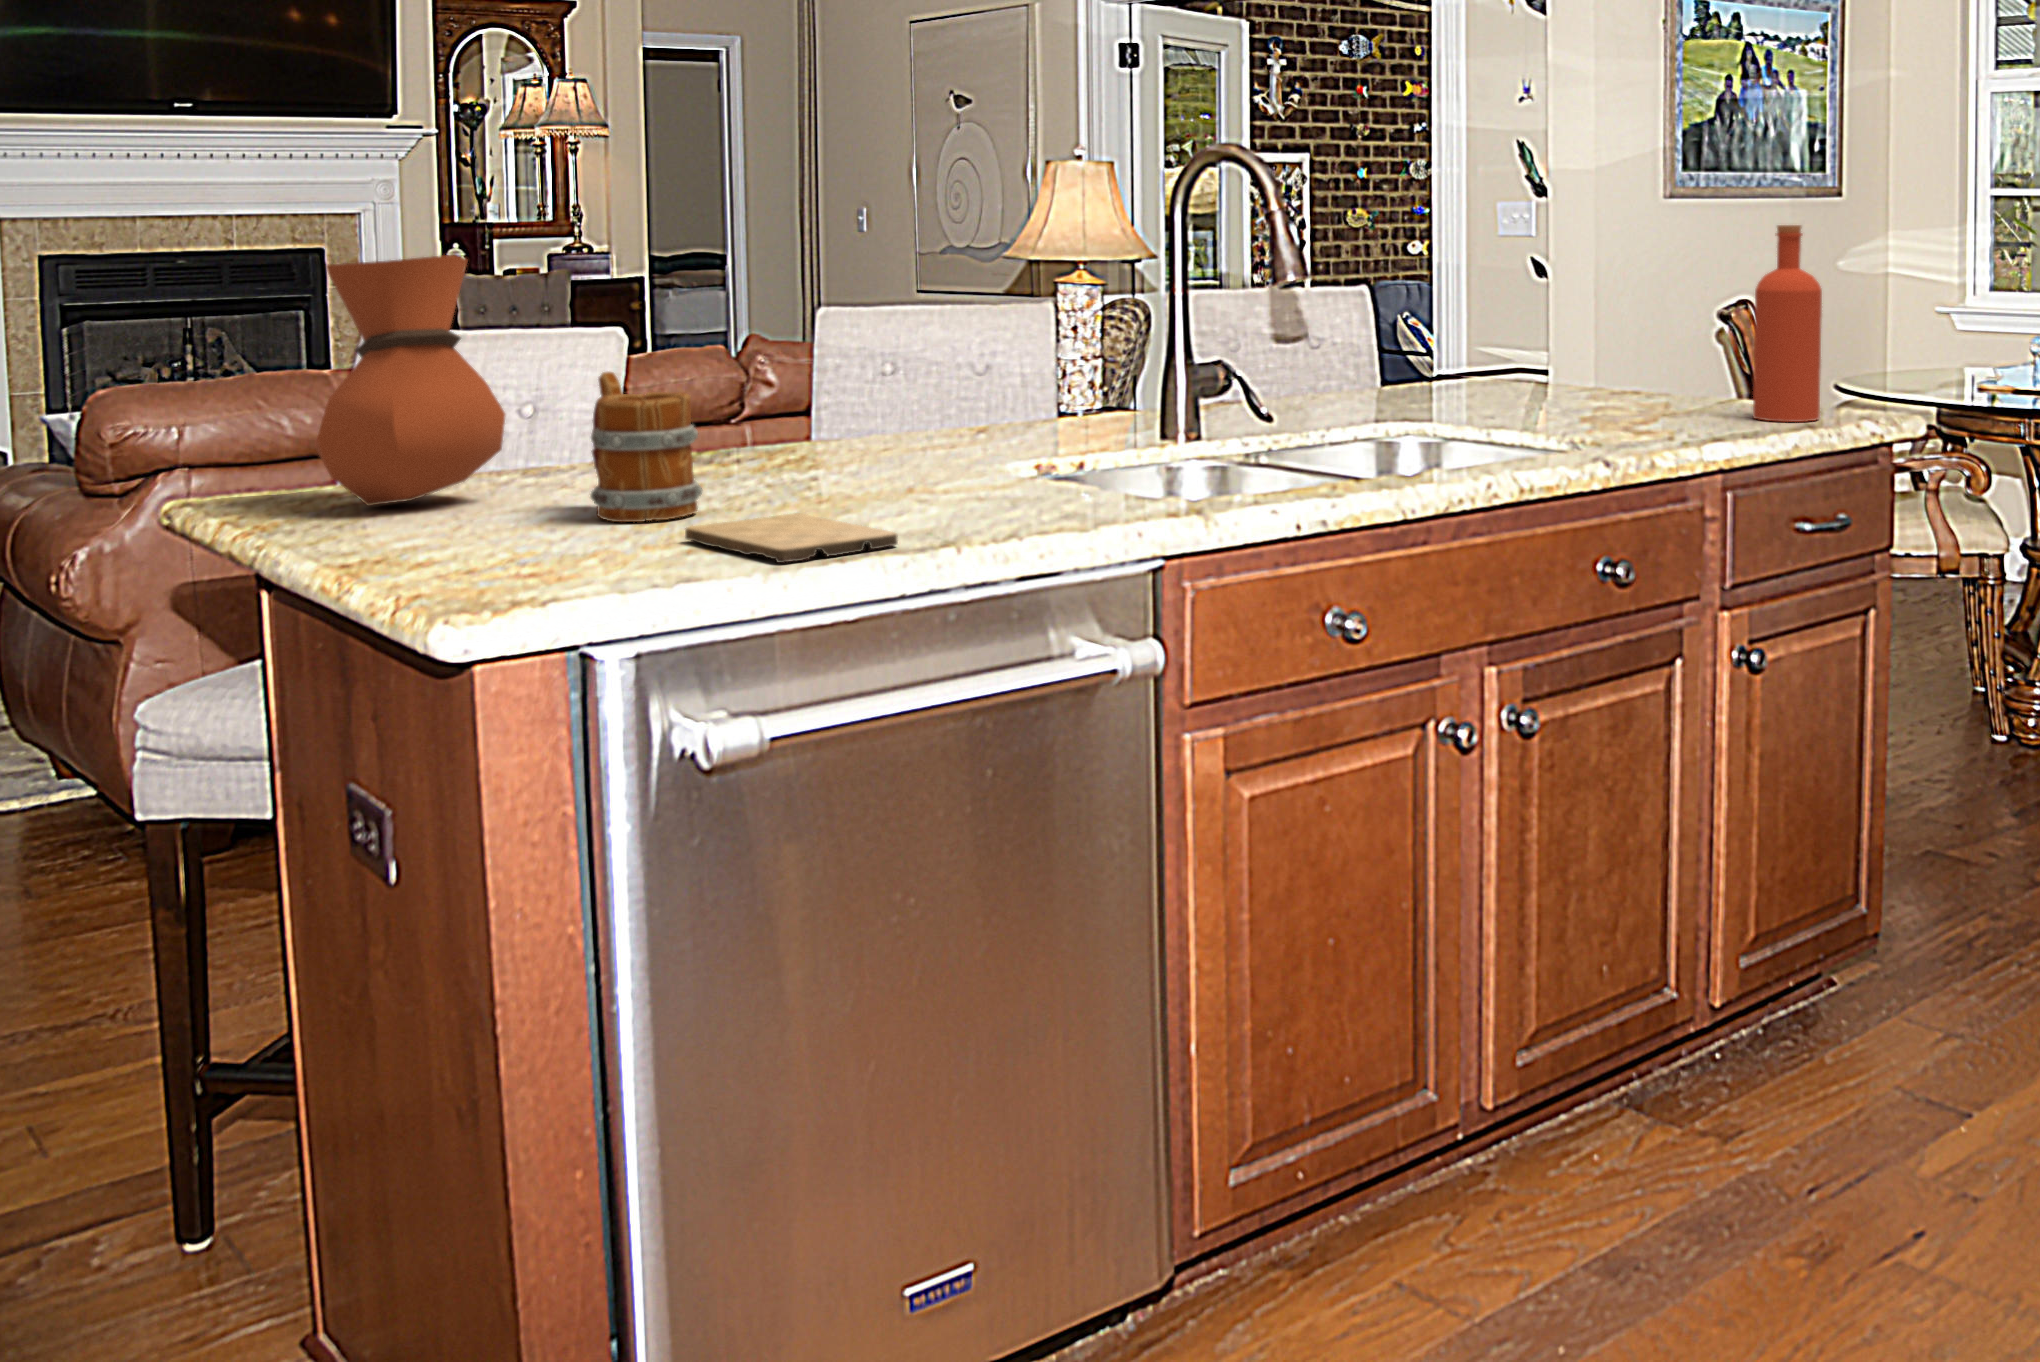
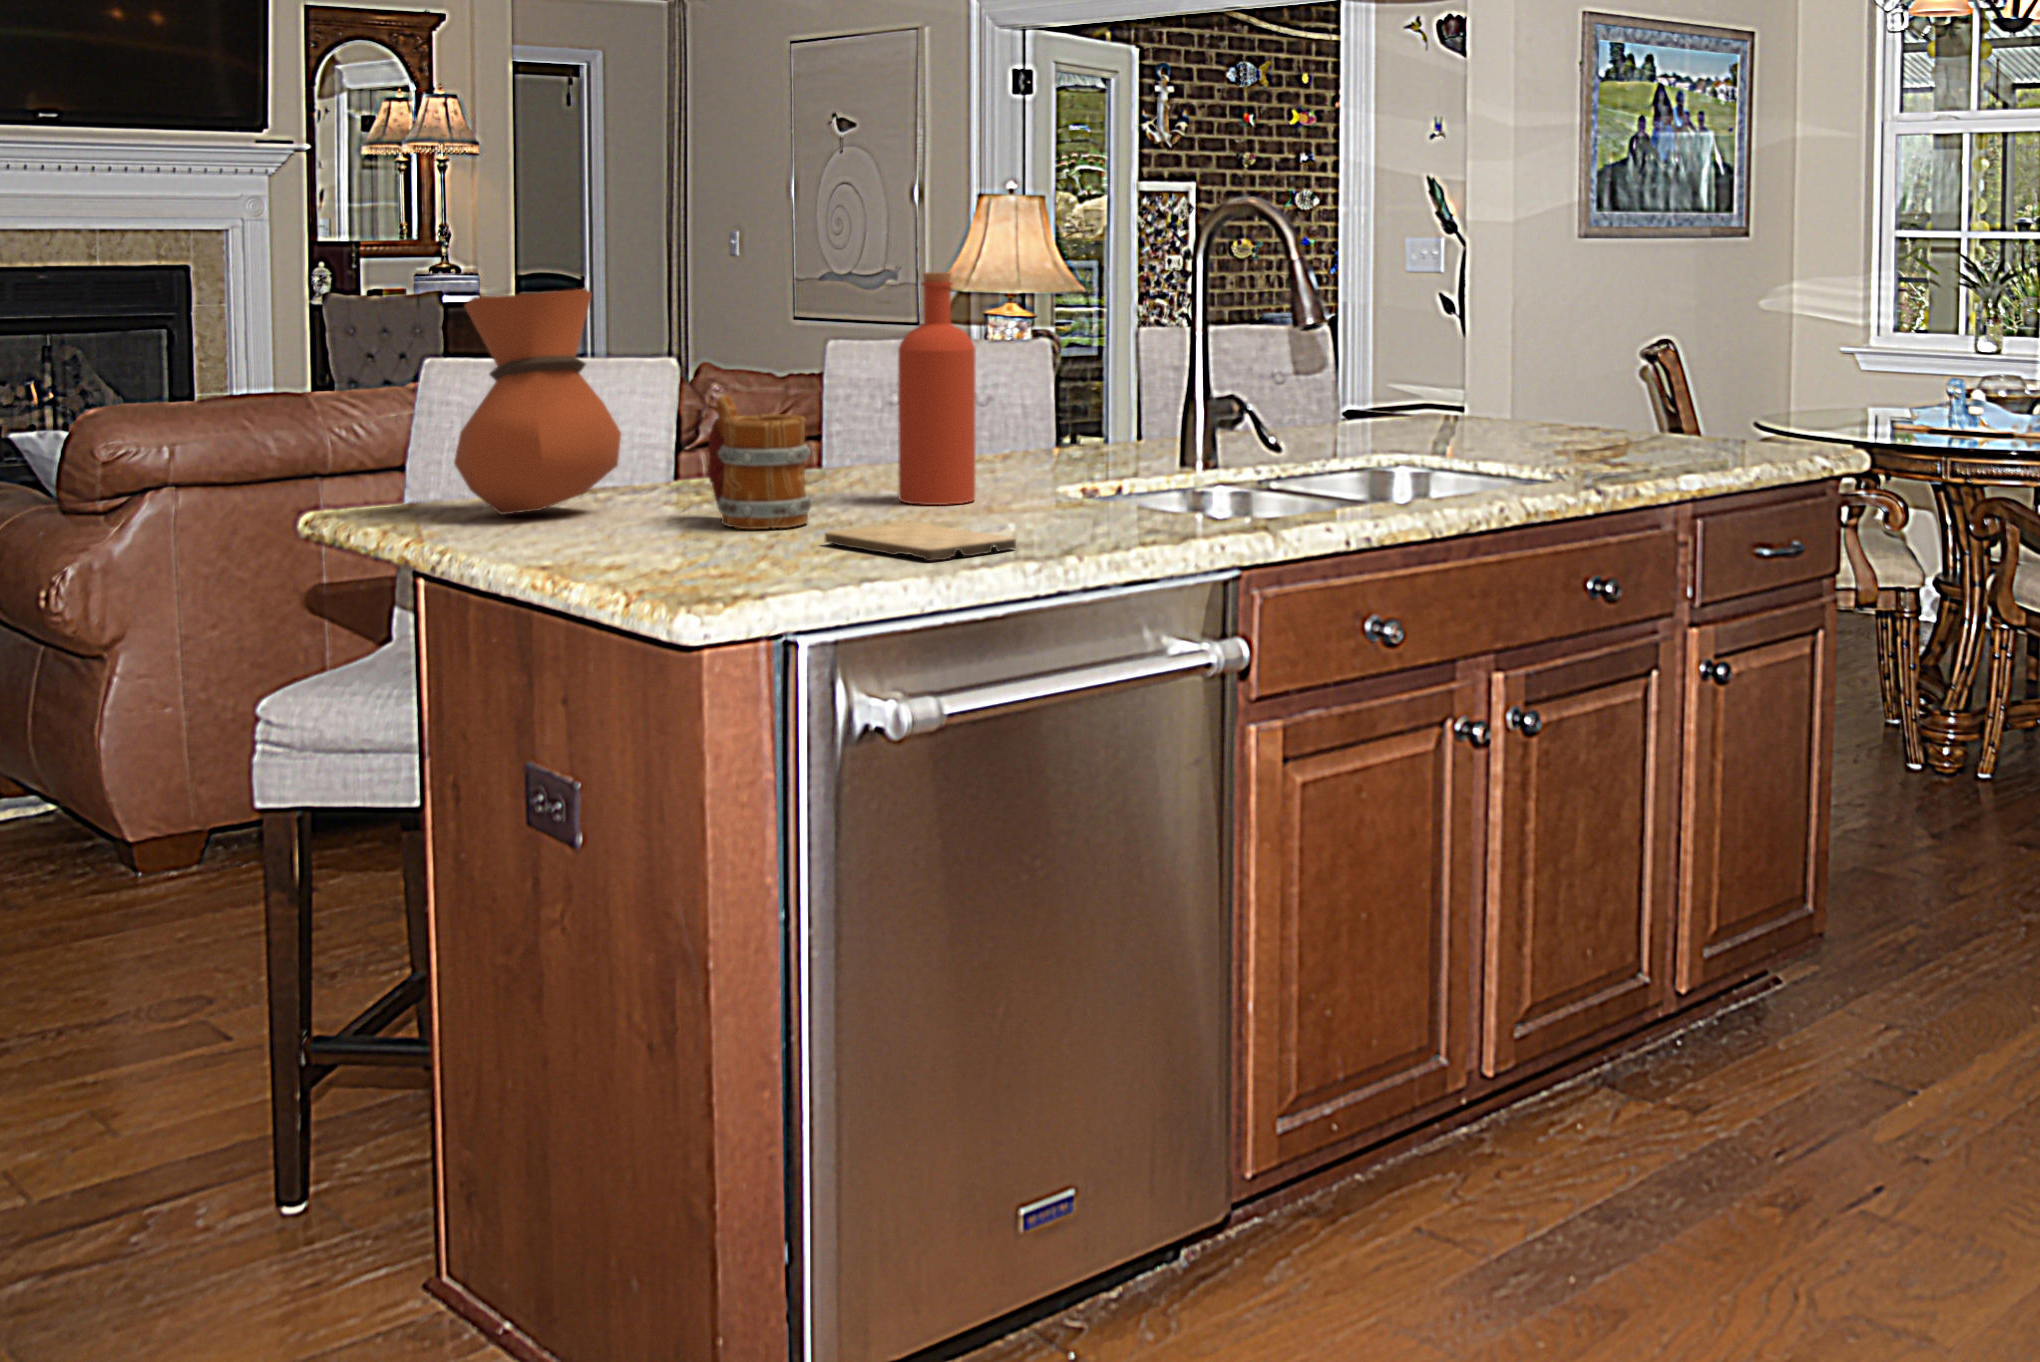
bottle: present [1753,225,1822,422] -> present [898,272,976,505]

